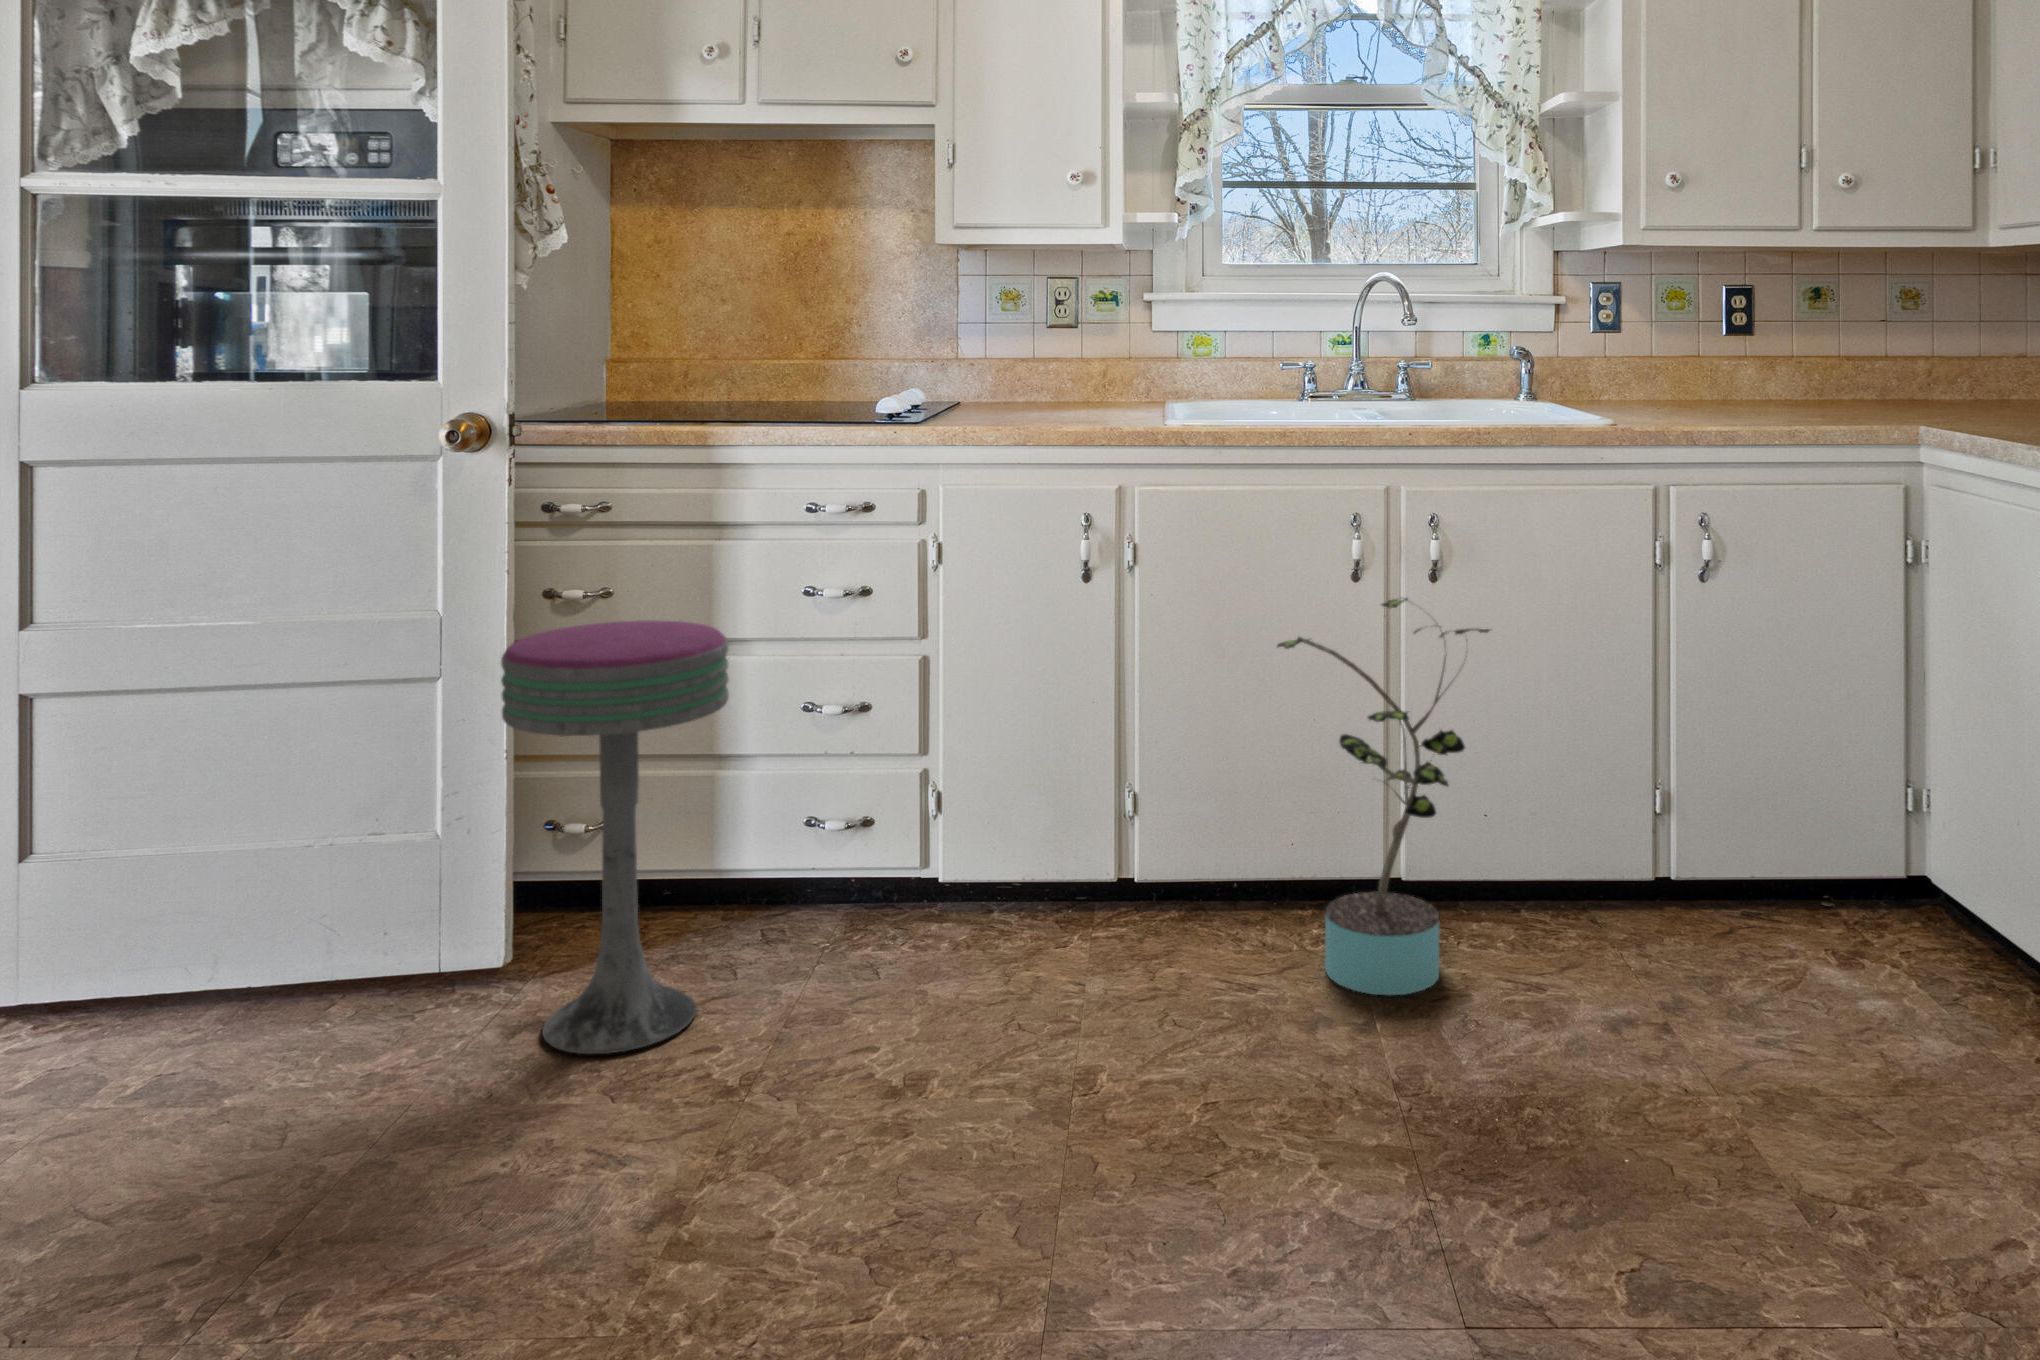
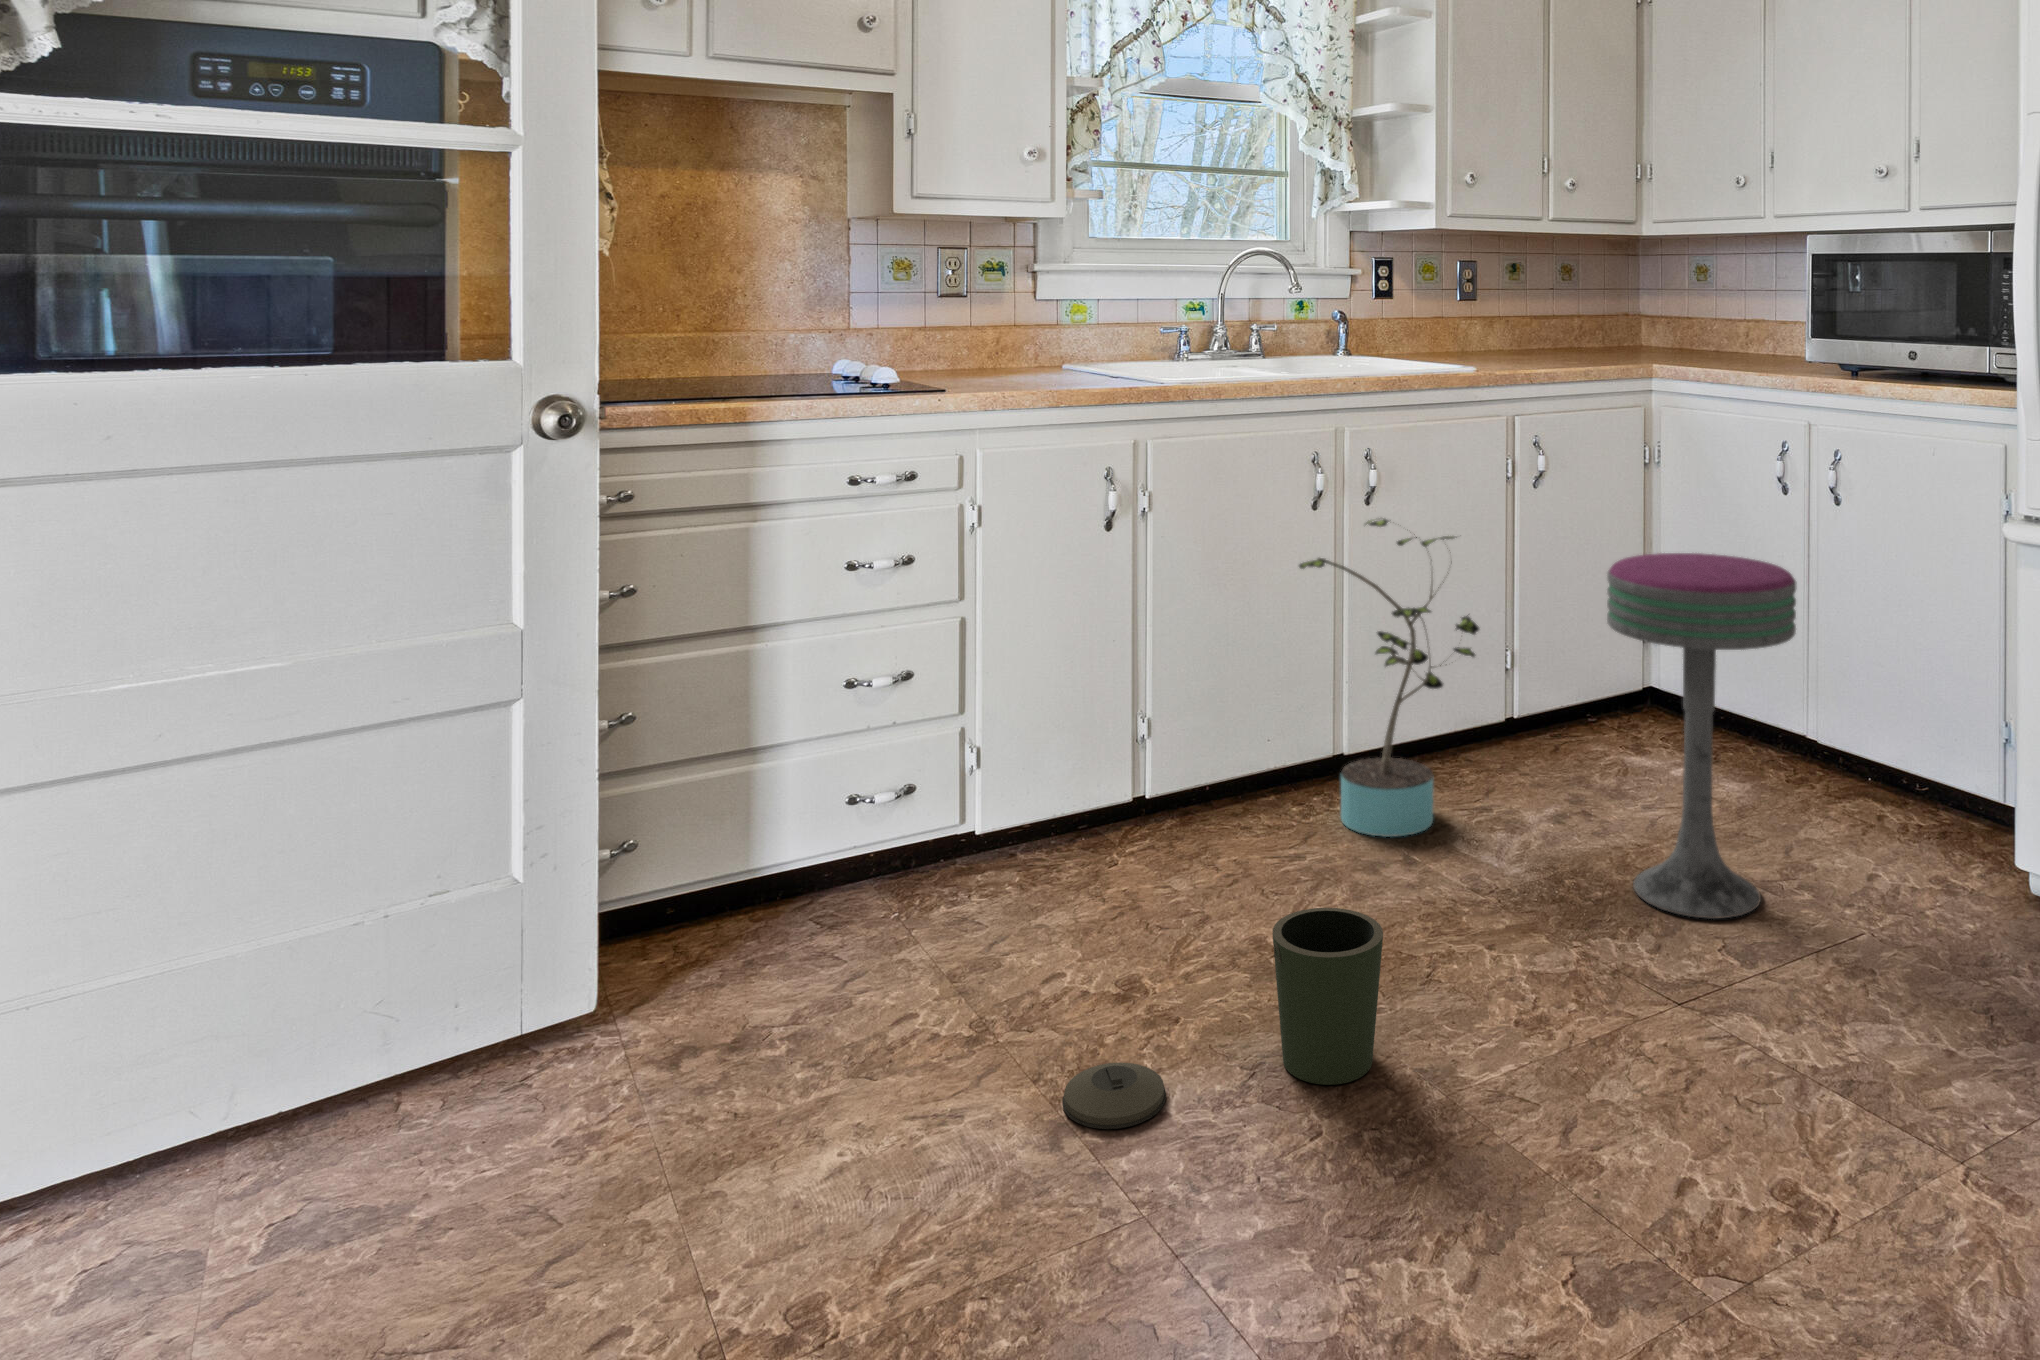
bar stool: present [501,620,729,1054] -> present [1607,553,1797,919]
trash can: none [675,1034,1026,1248] -> present [1062,908,1383,1129]

